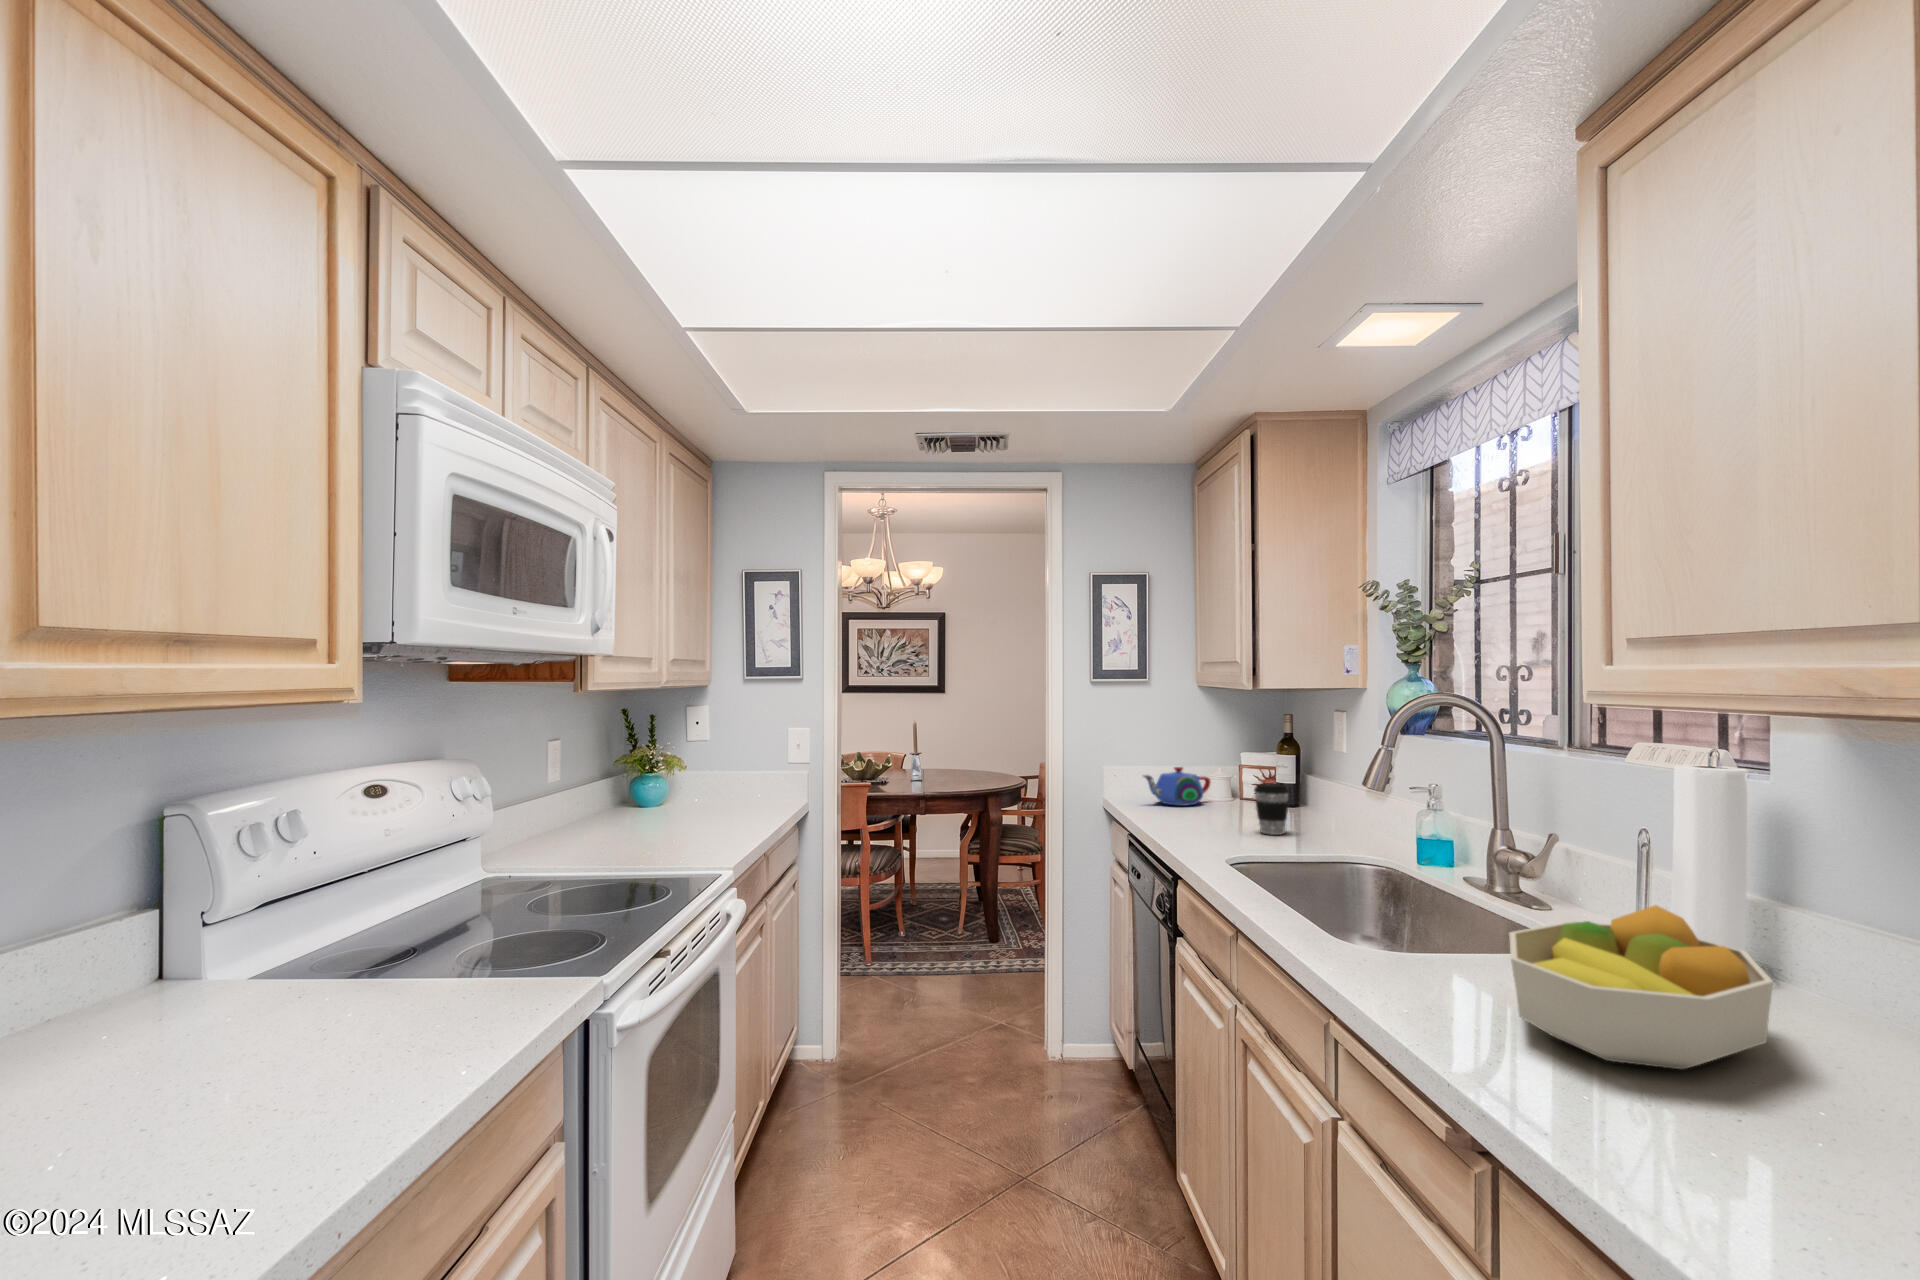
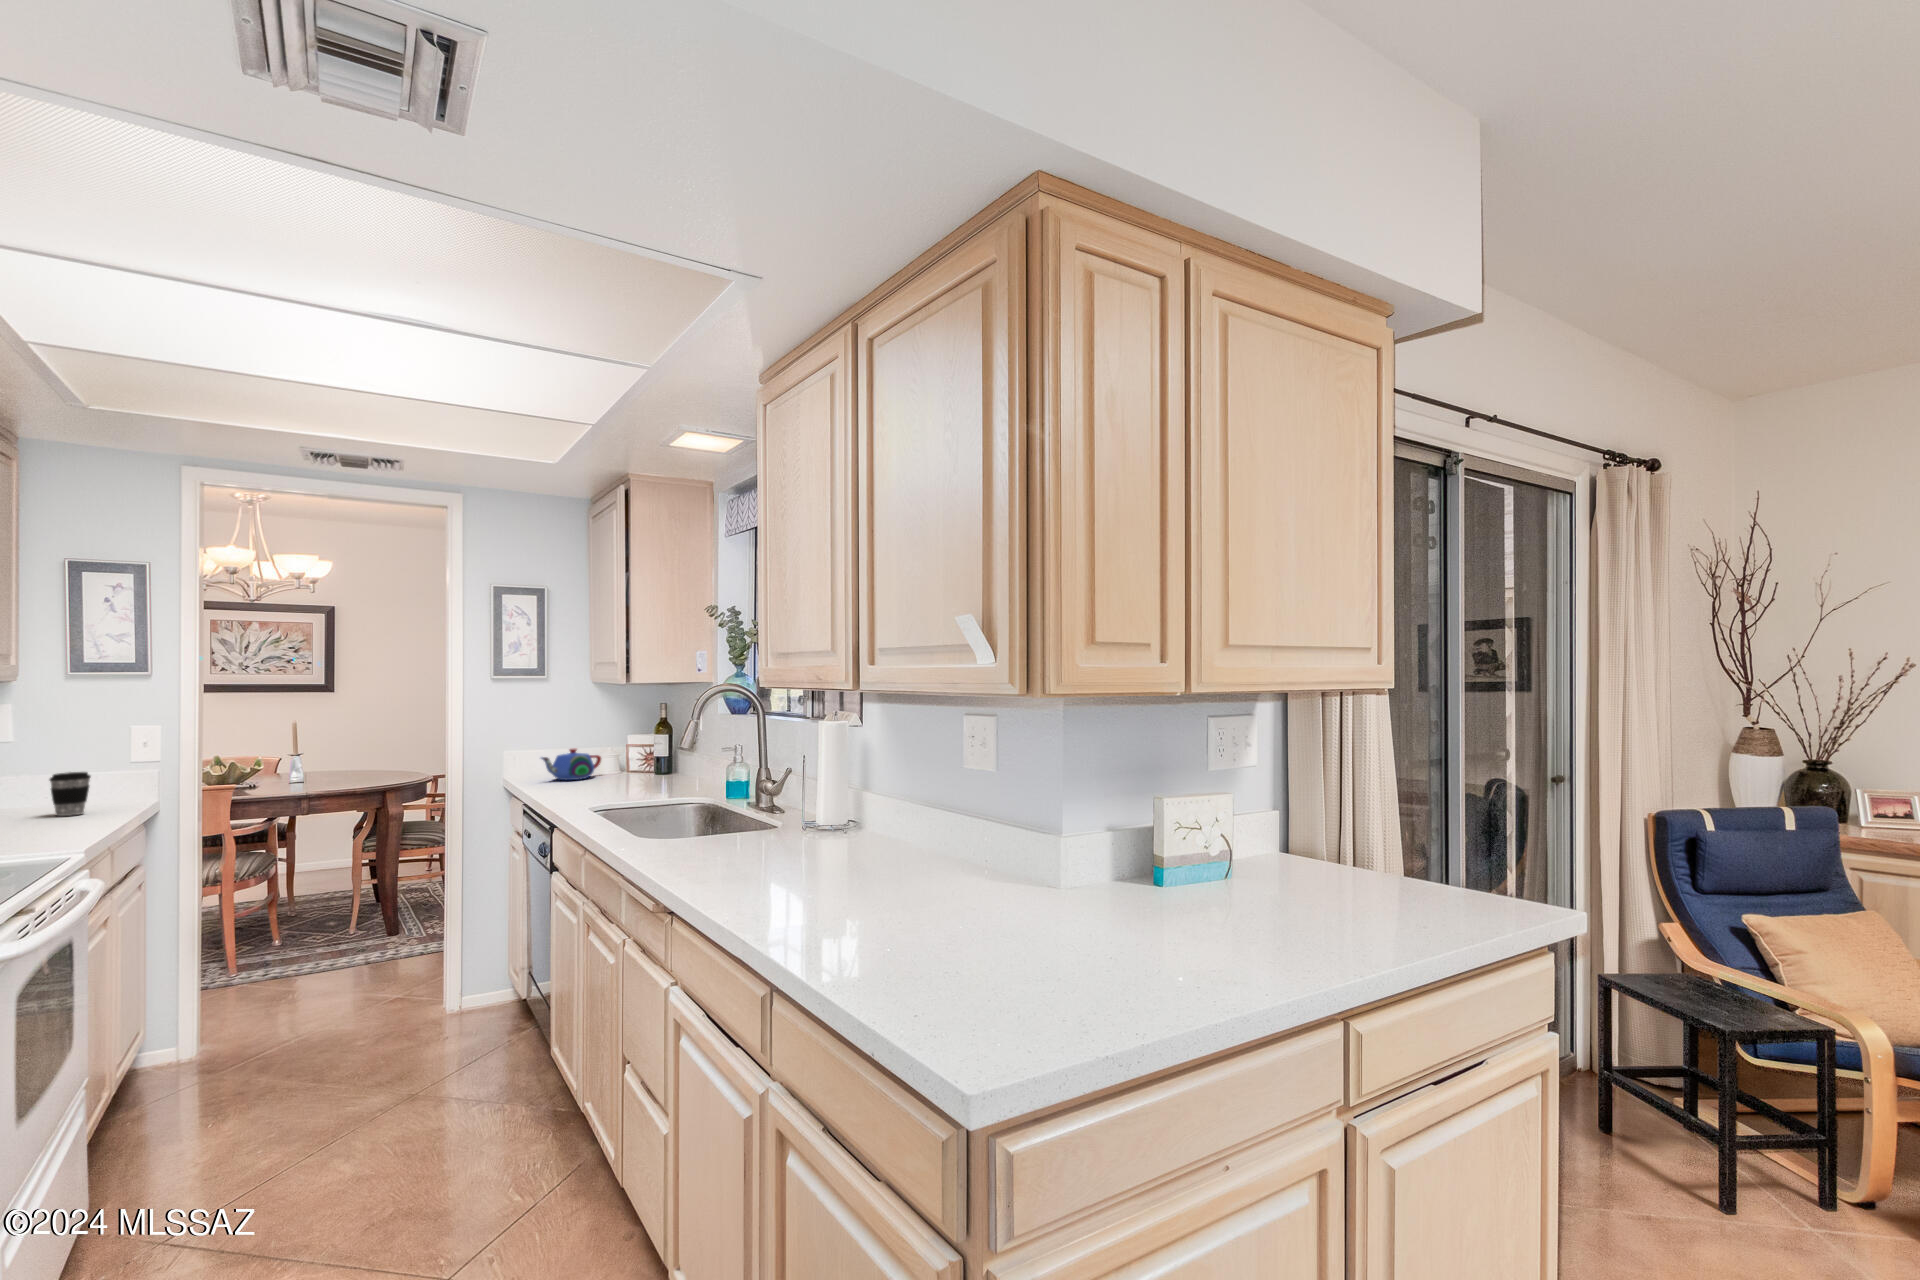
coffee cup: present [1254,783,1289,835] -> present [50,772,91,816]
fruit bowl: present [1510,905,1773,1069] -> none [720,797,840,877]

